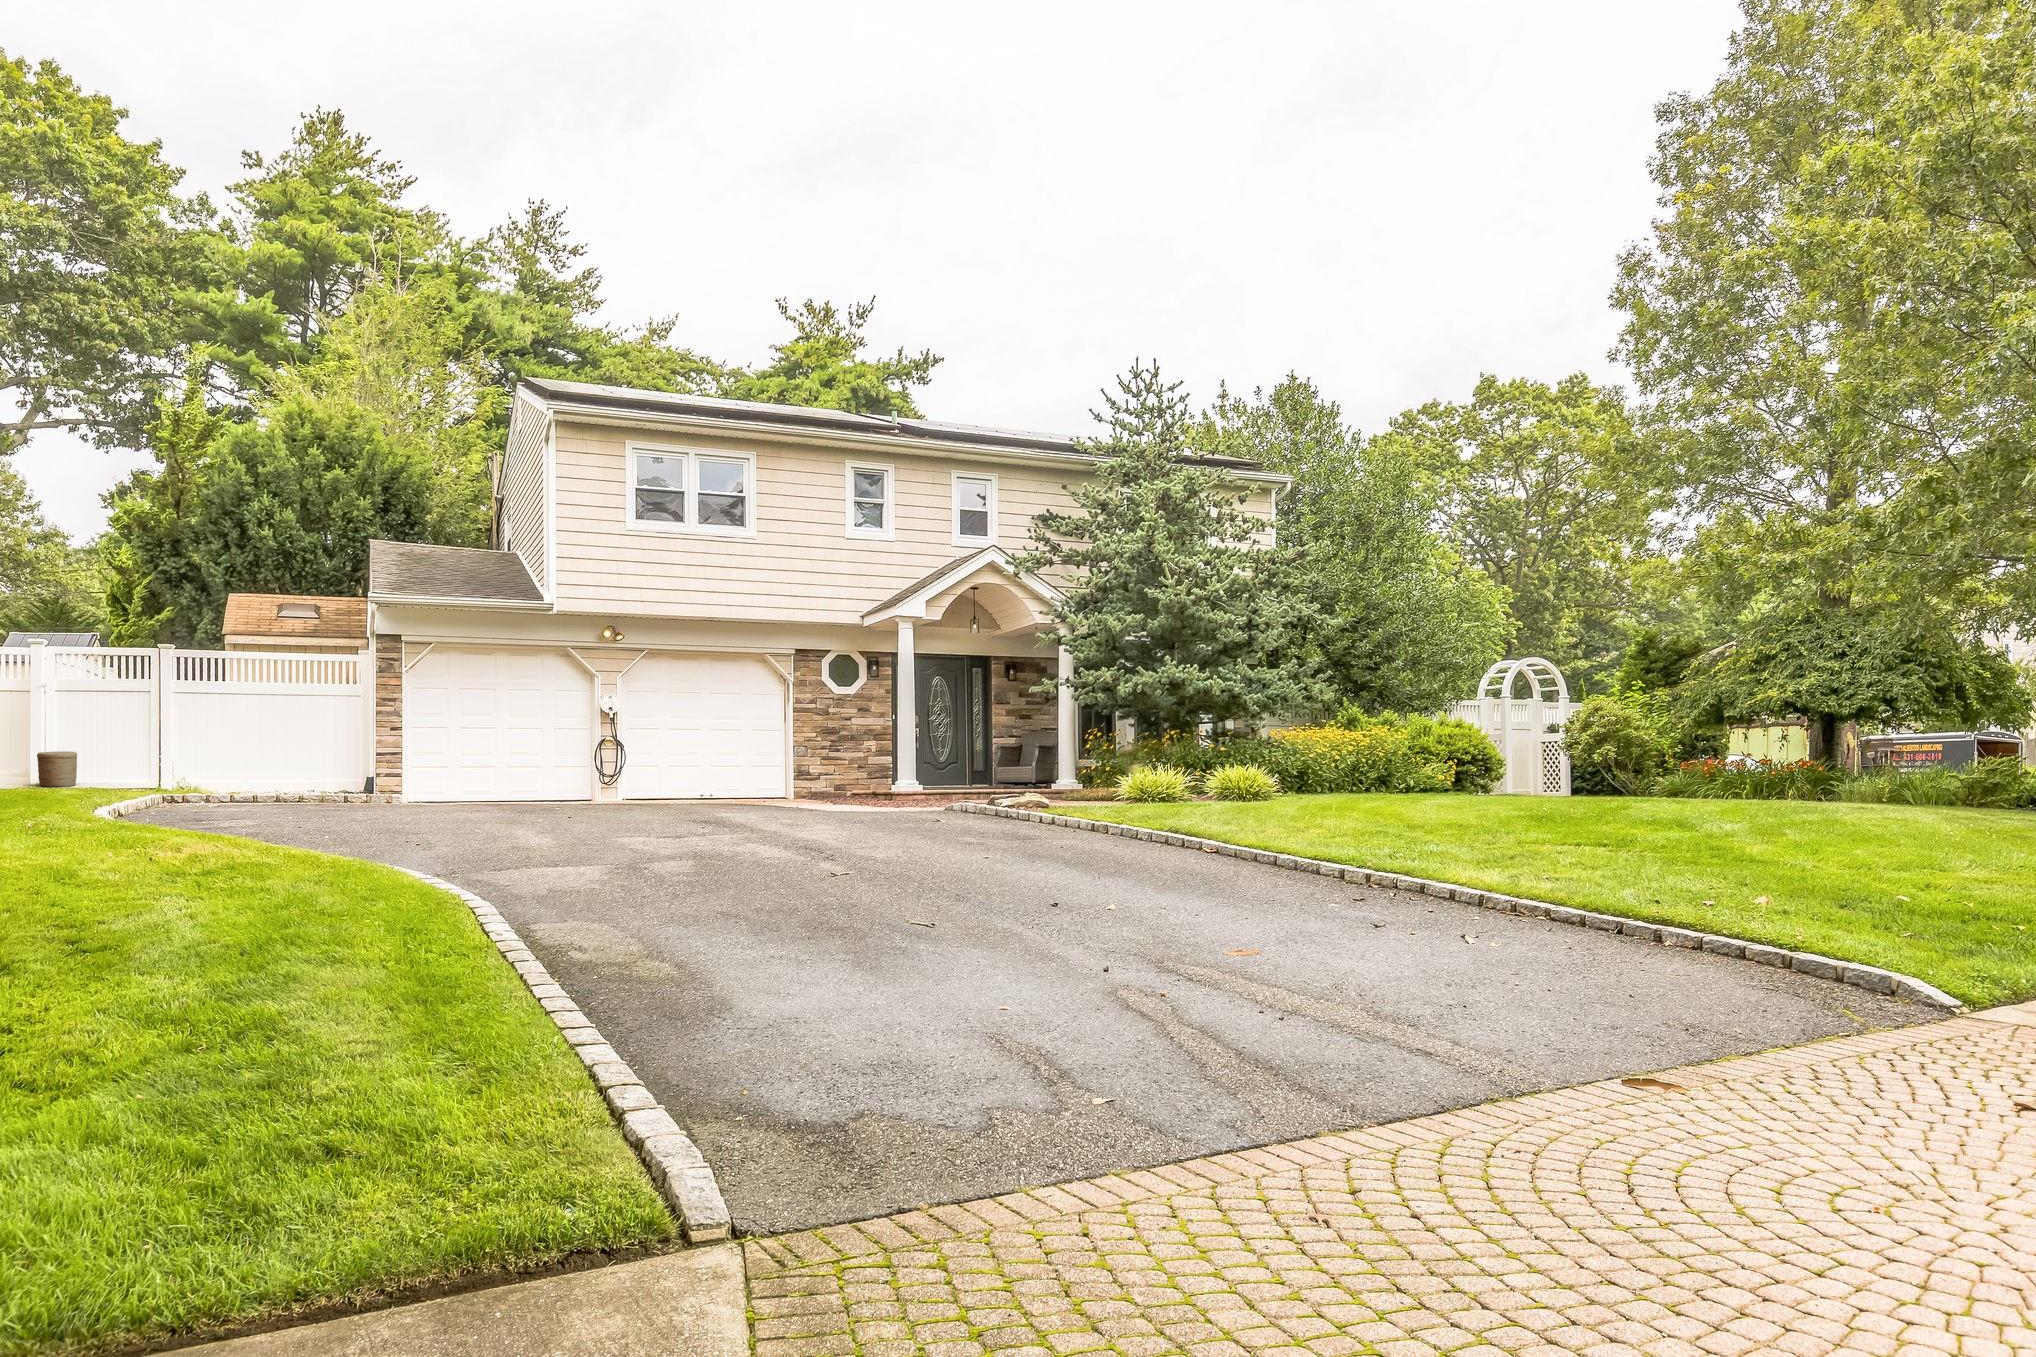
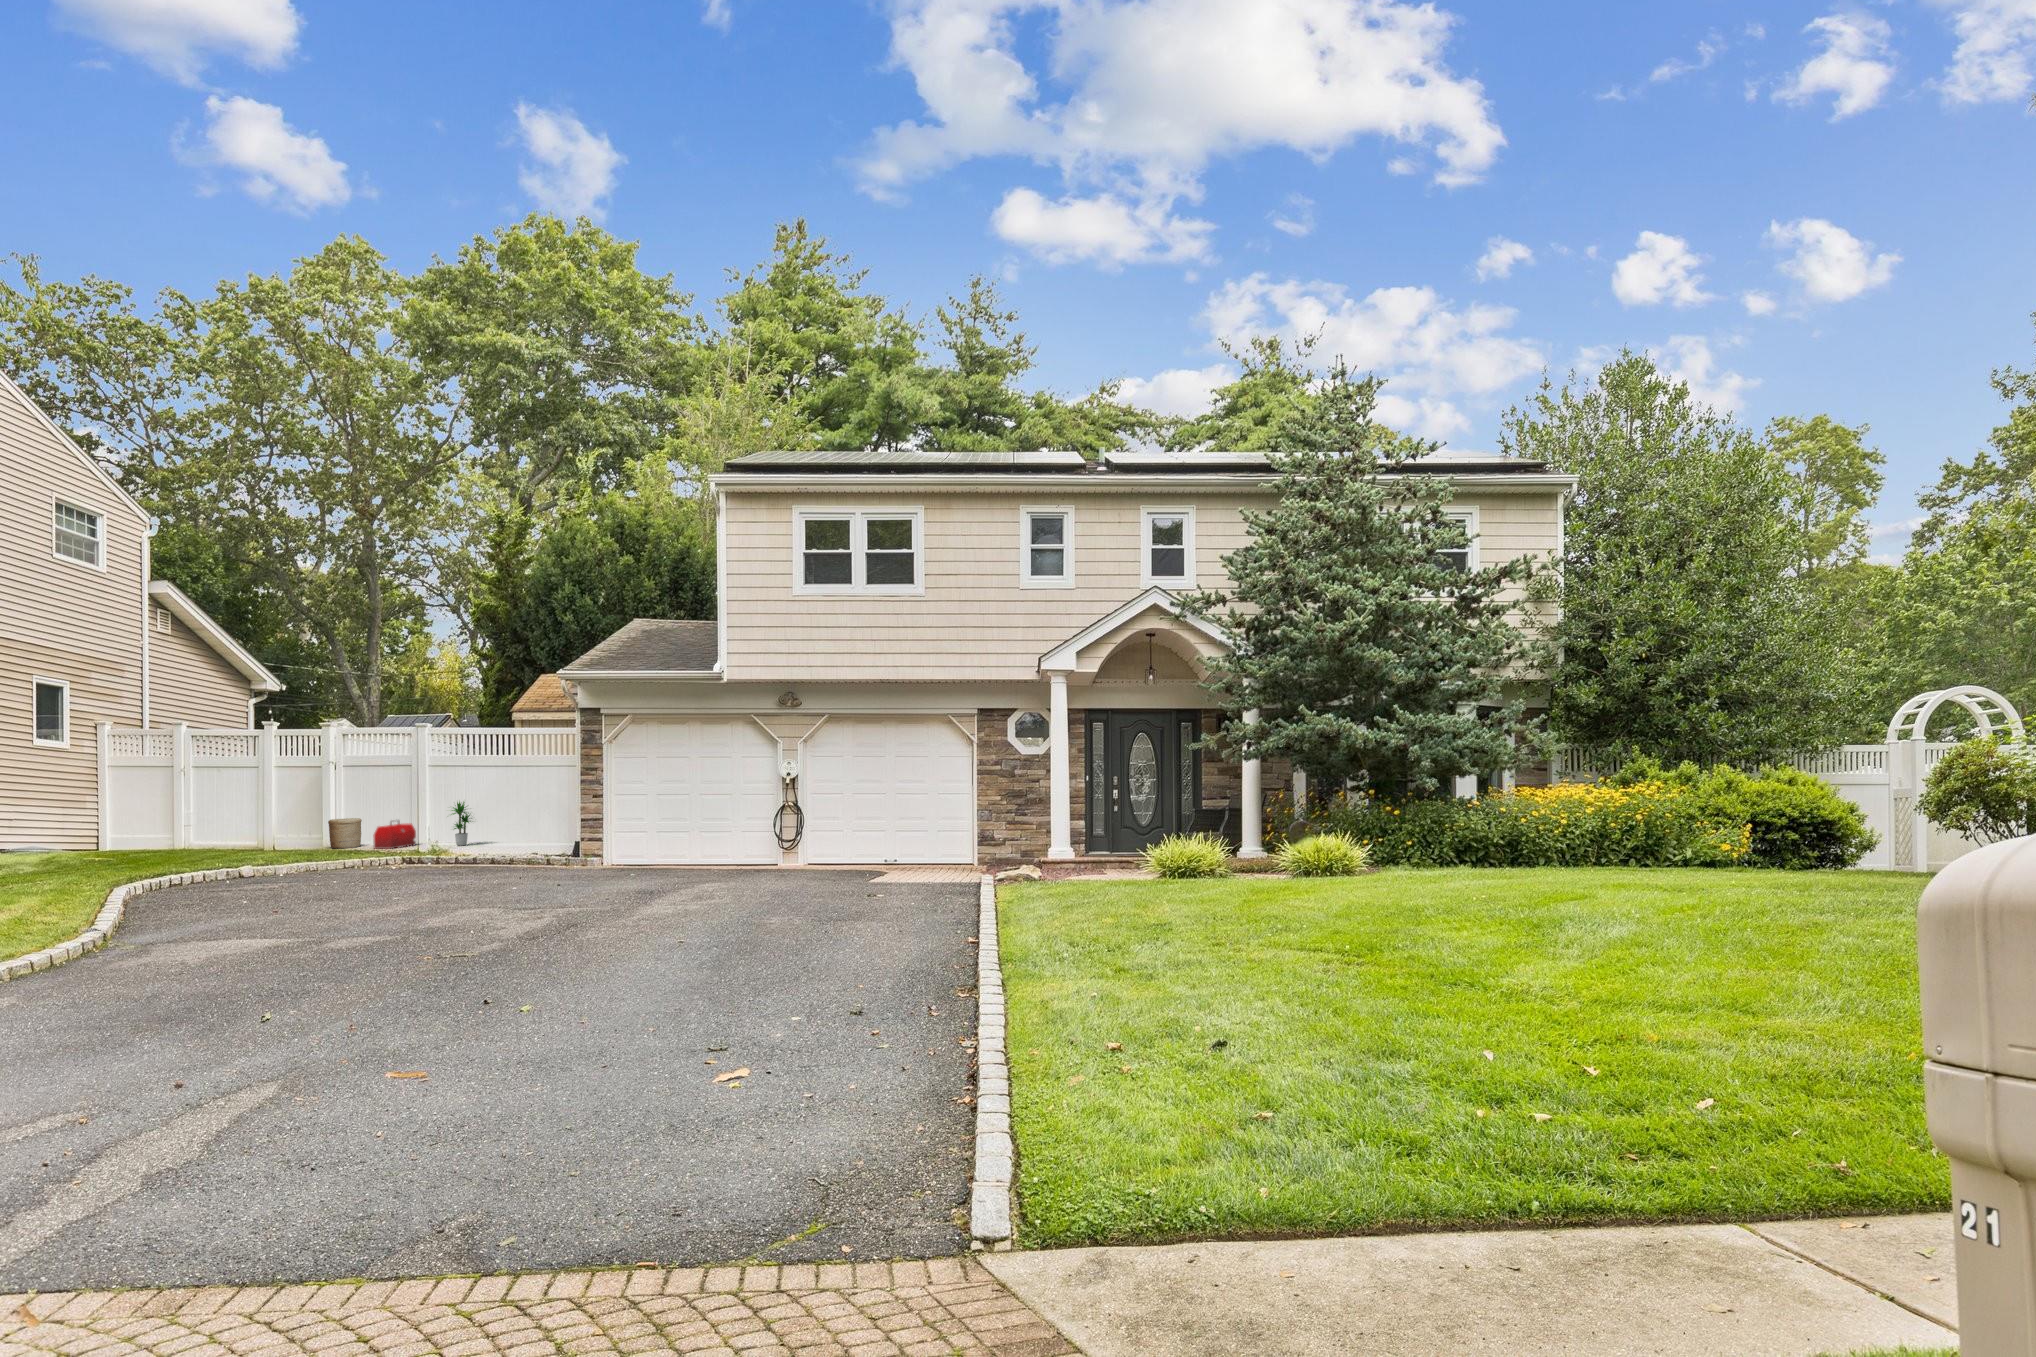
potted plant: none [200,731,239,783] -> present [451,801,472,846]
toolbox: none [111,753,151,787] -> present [373,820,416,849]

